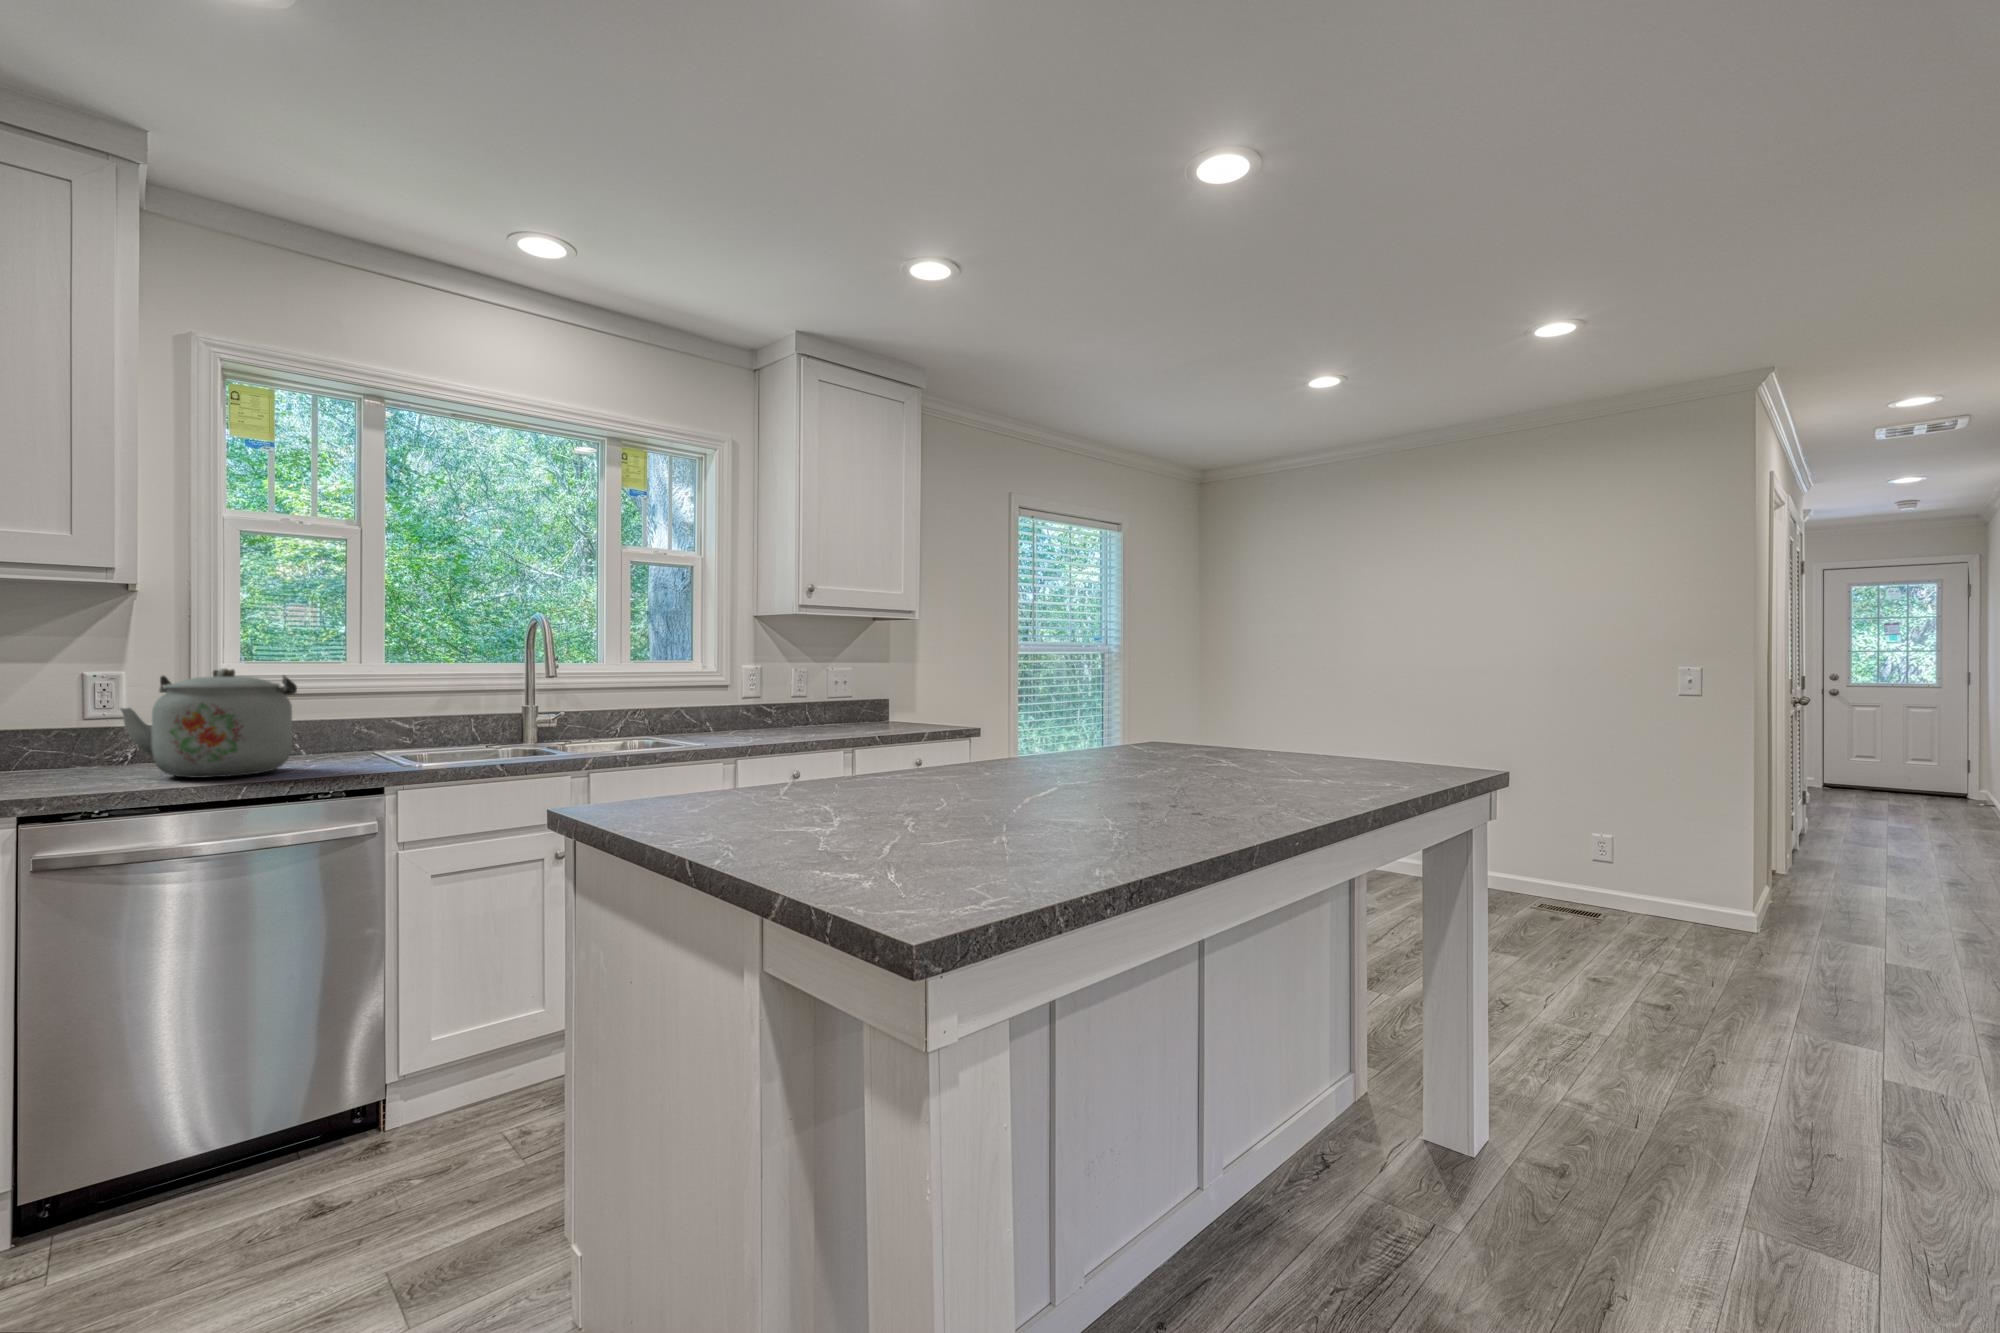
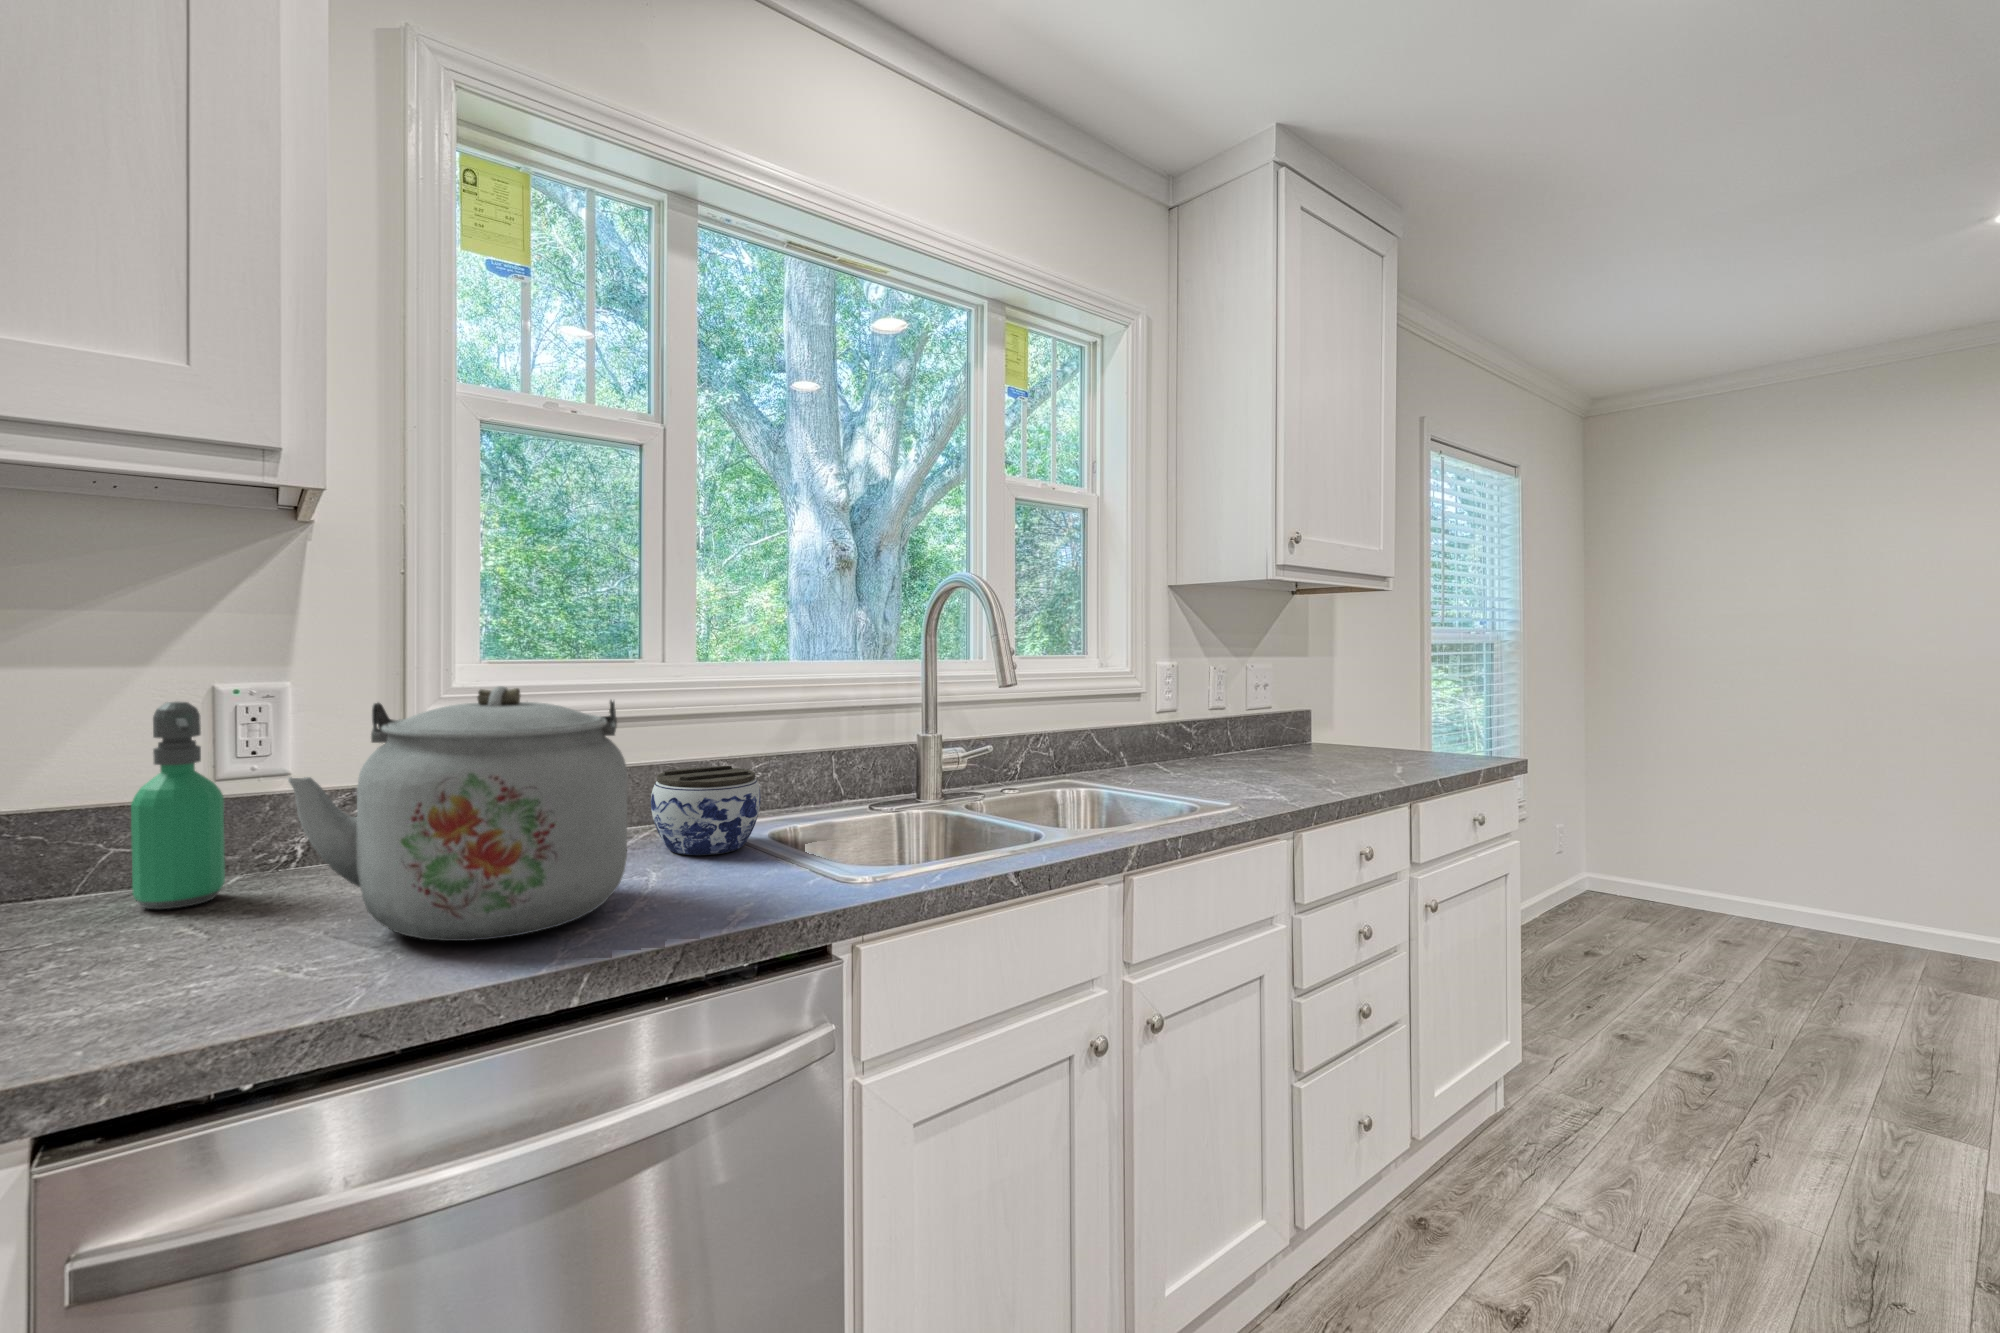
soap dispenser: none [44,678,89,773] -> present [131,702,225,909]
jar: none [328,717,395,760] -> present [651,766,760,855]

